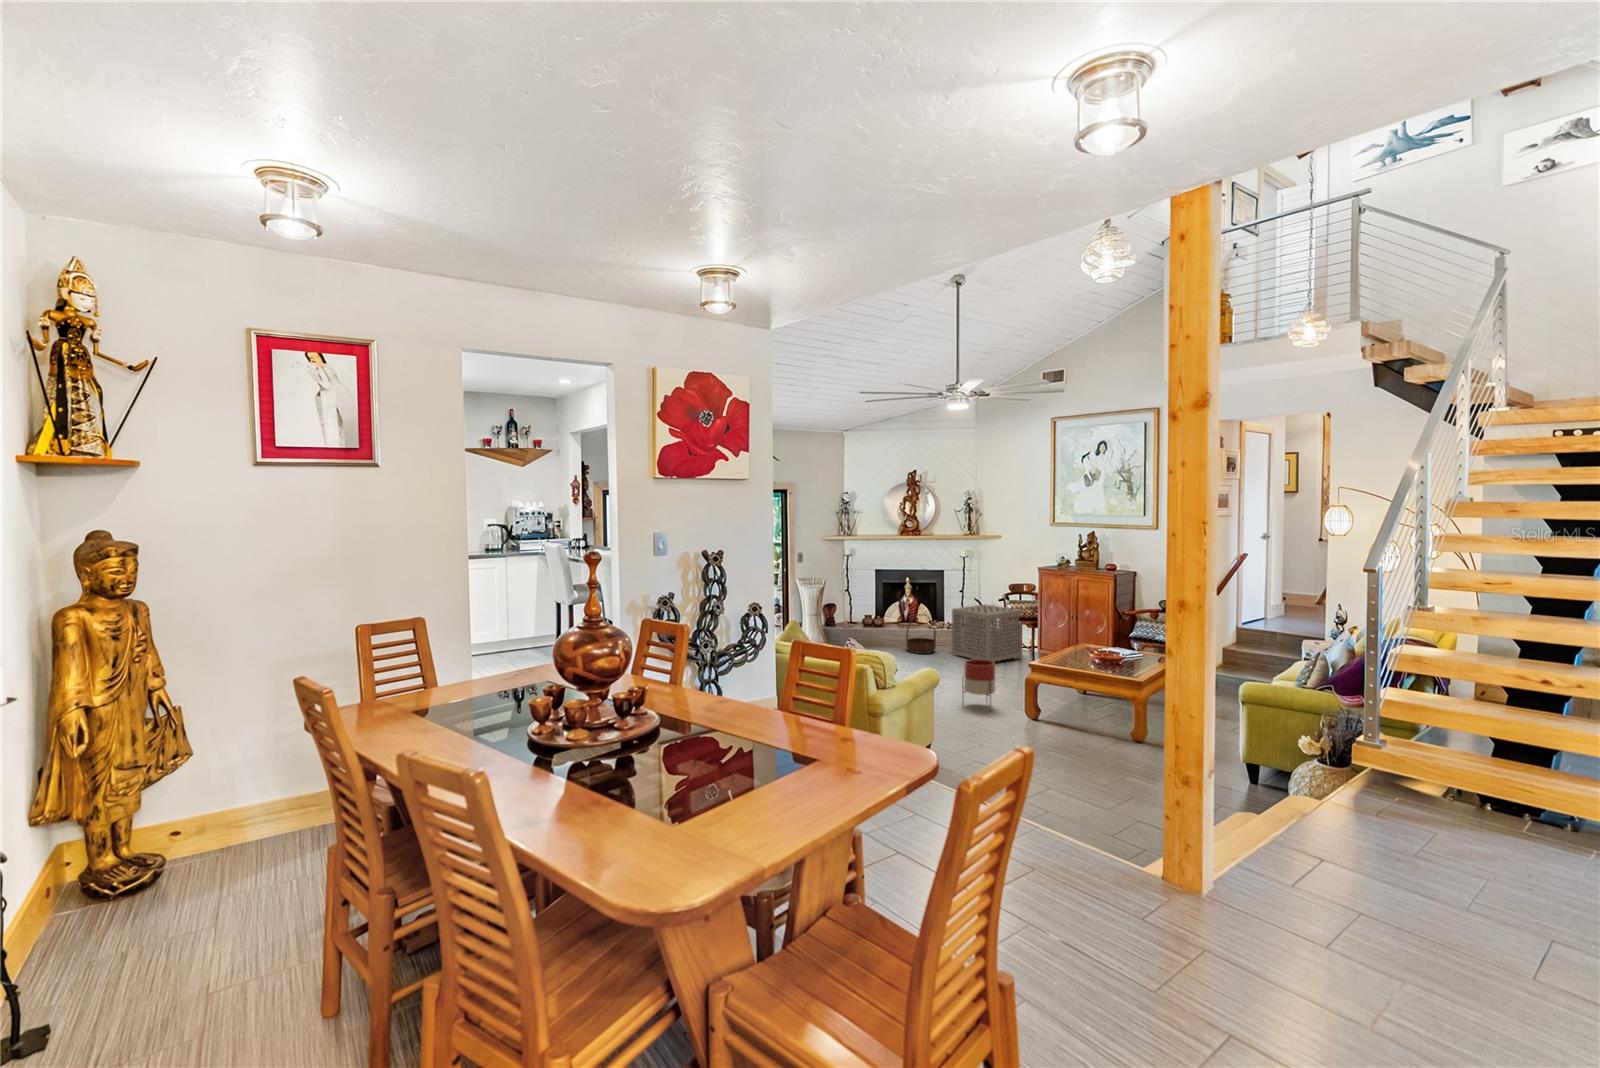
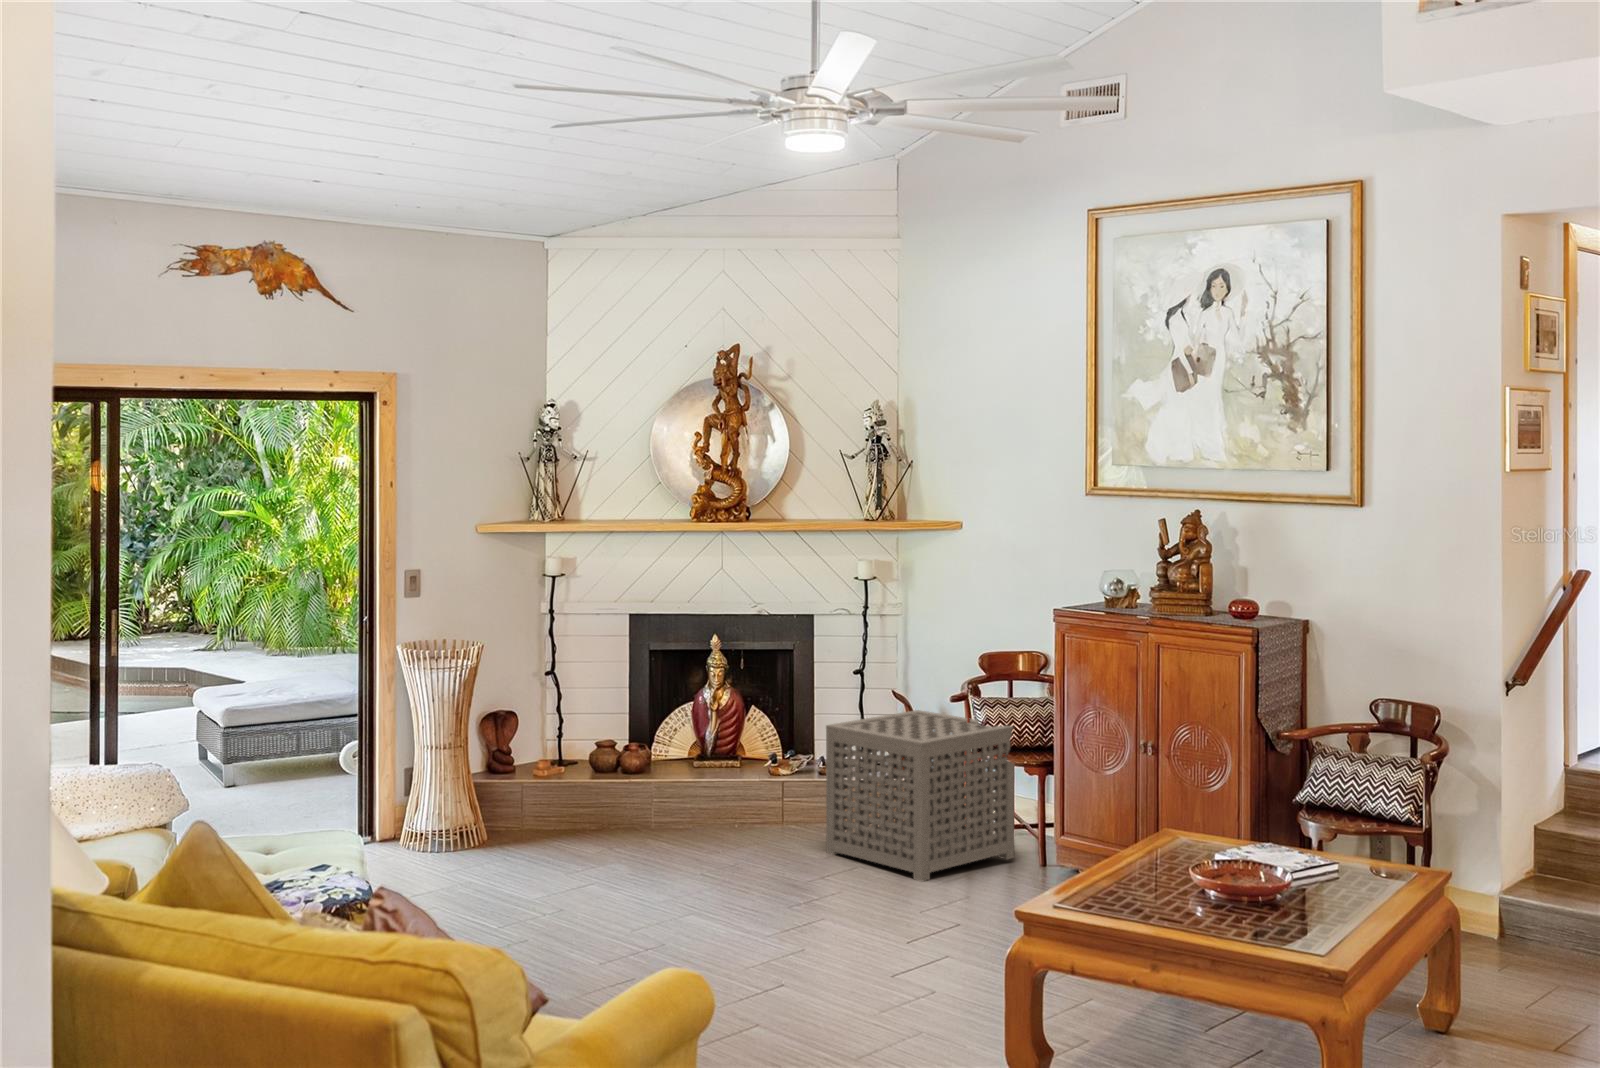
basket: present [906,614,936,654] -> none [703,740,783,852]
planter: present [962,659,995,706] -> none [832,887,926,1044]

